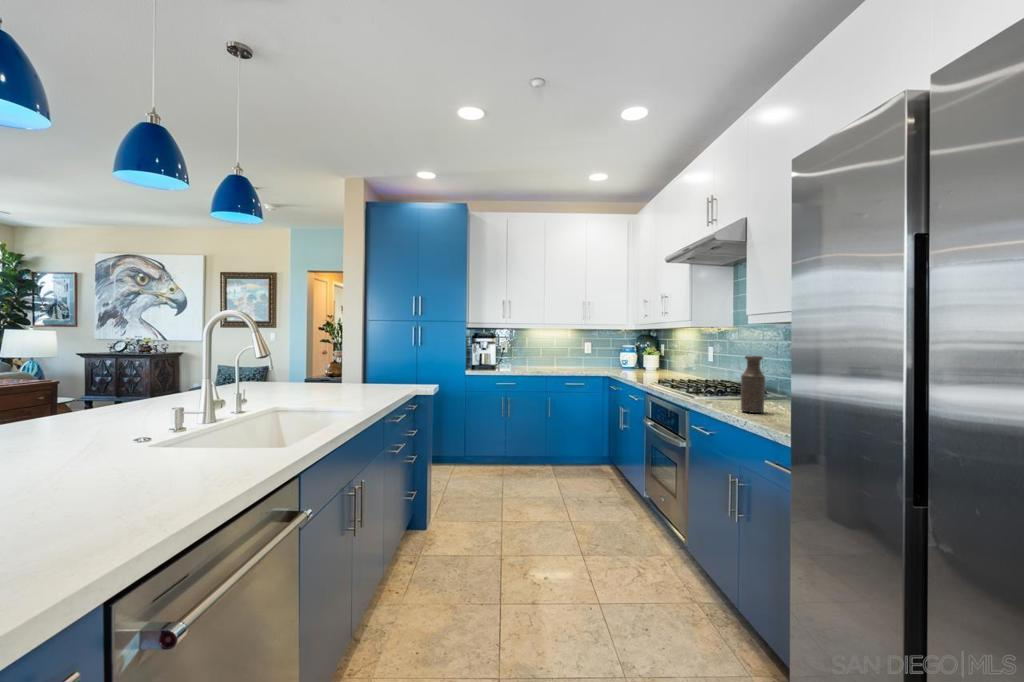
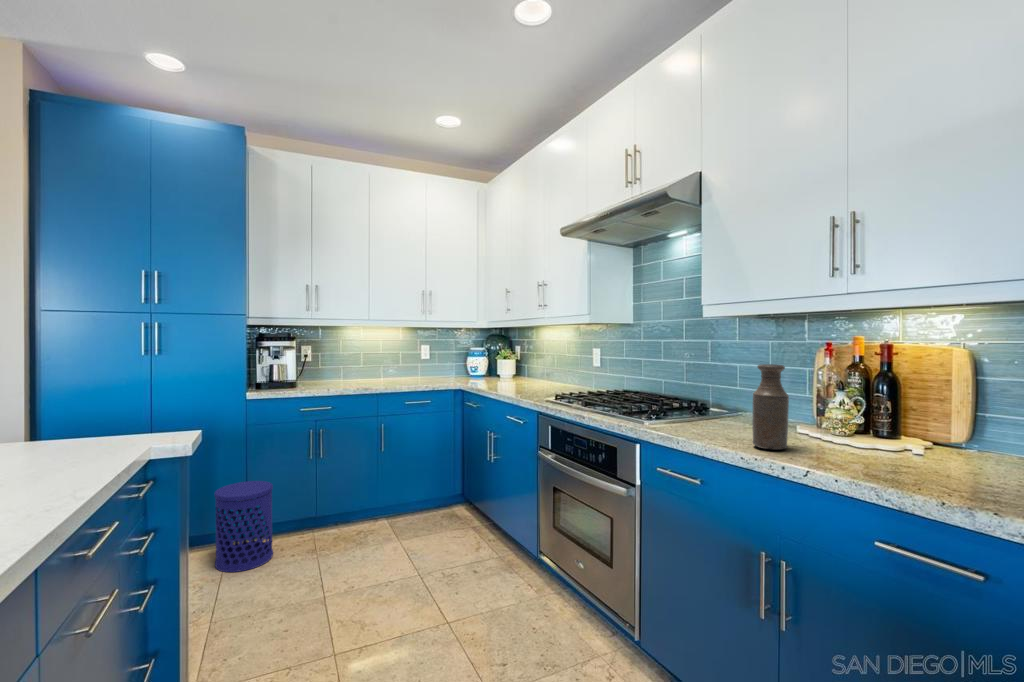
waste bin: none [447,426,479,478] -> present [215,481,273,572]

